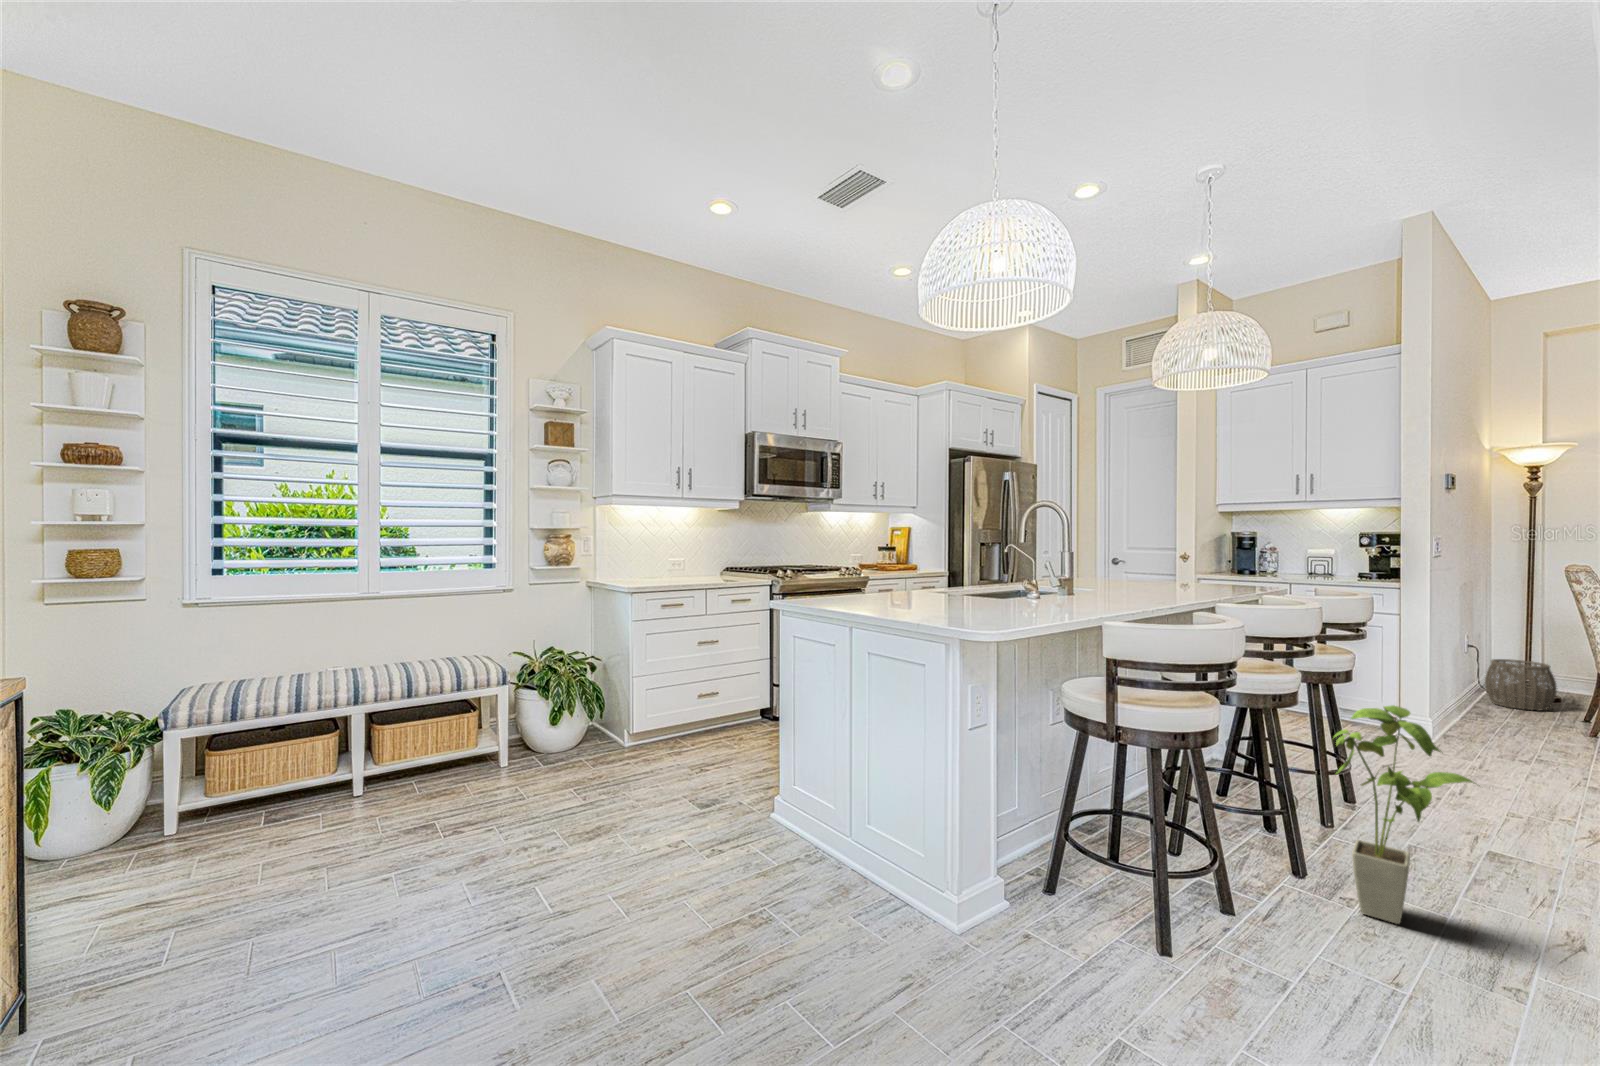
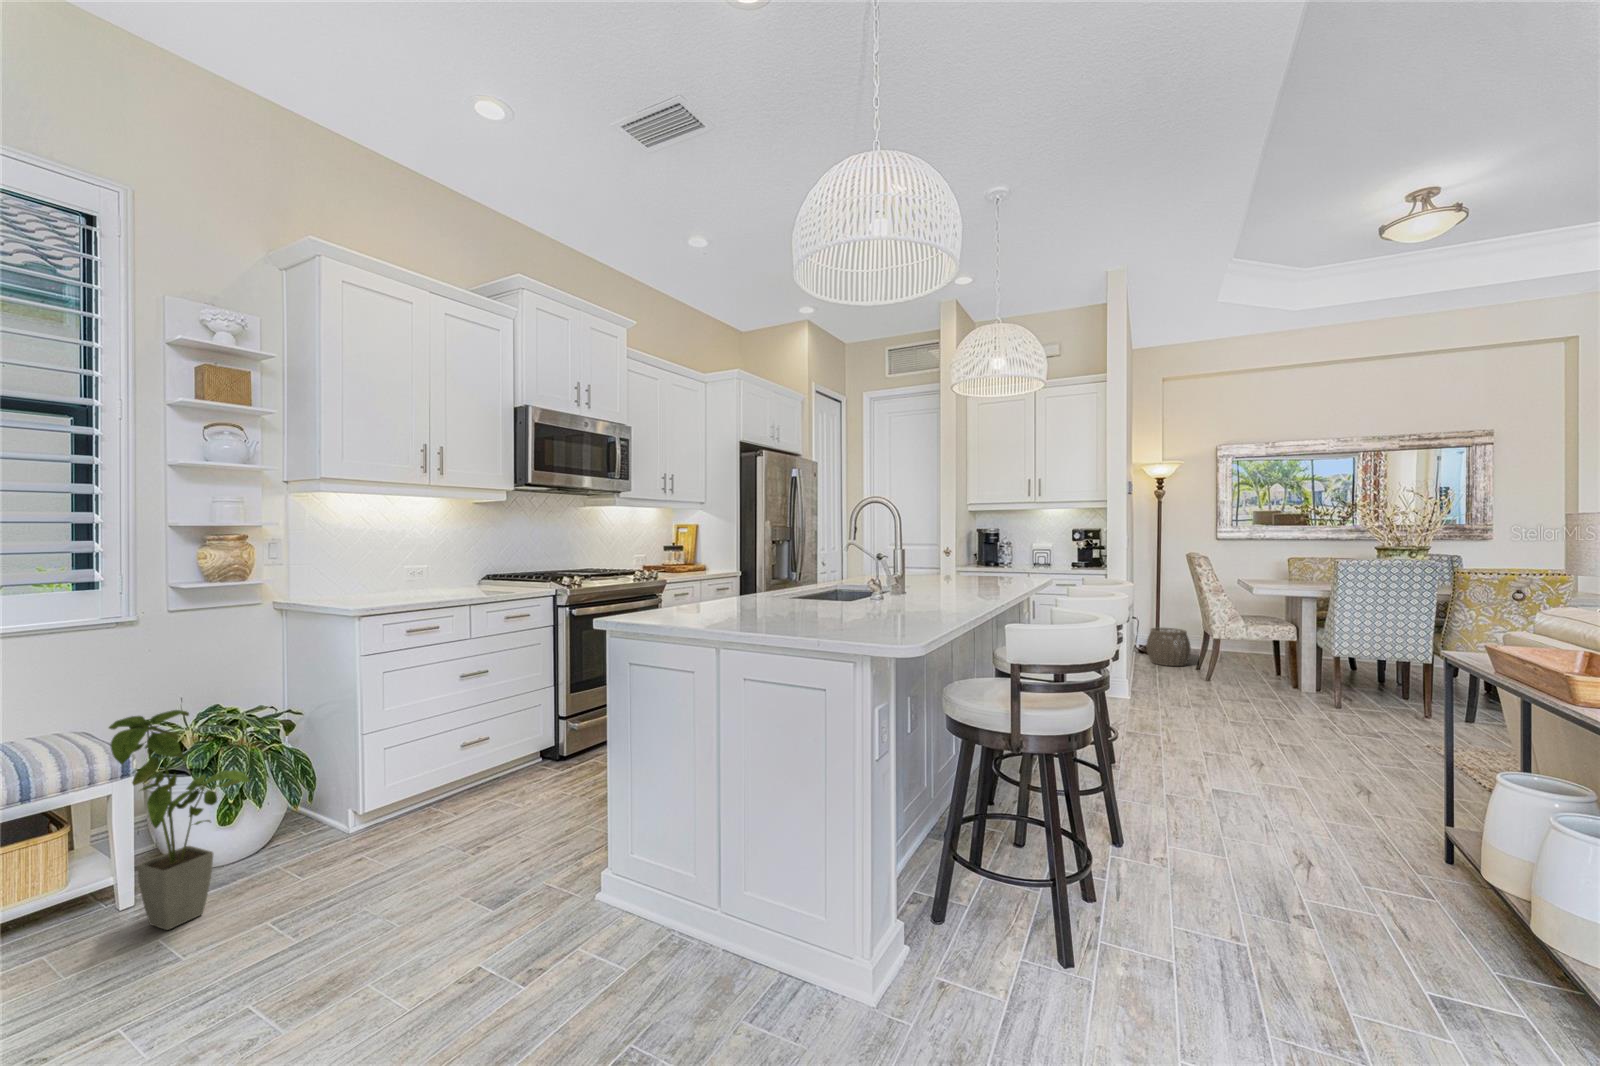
house plant: present [1334,705,1474,924] -> present [109,710,250,930]

